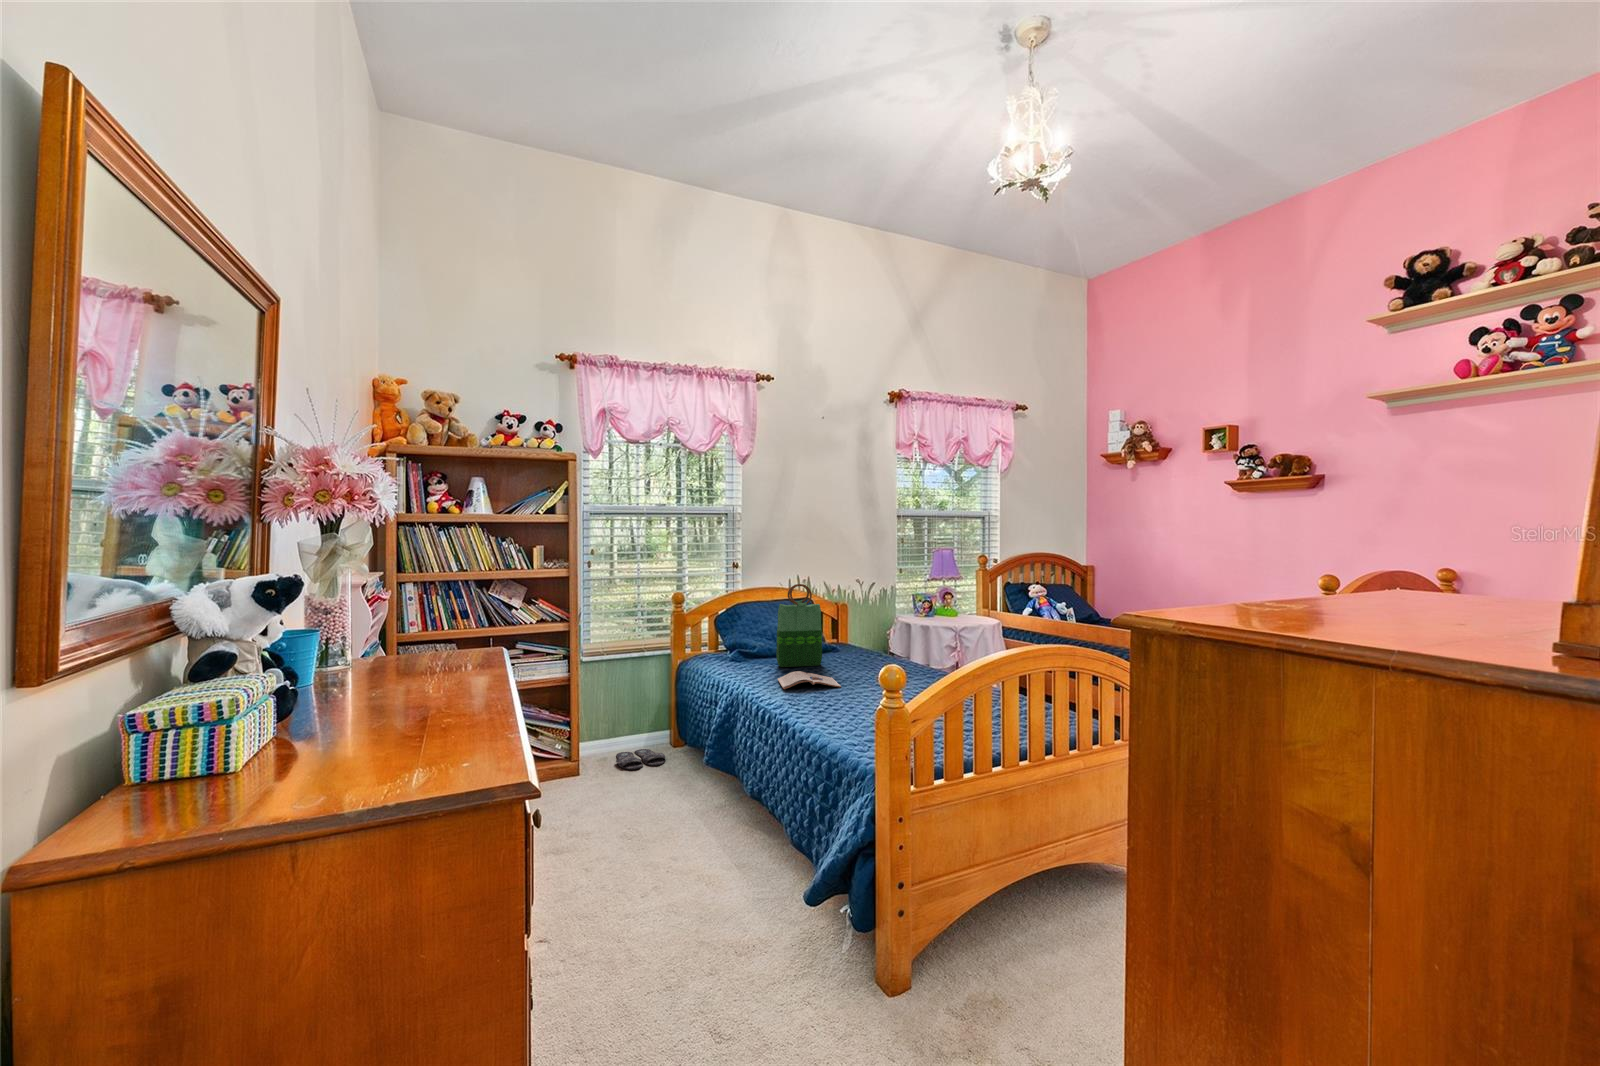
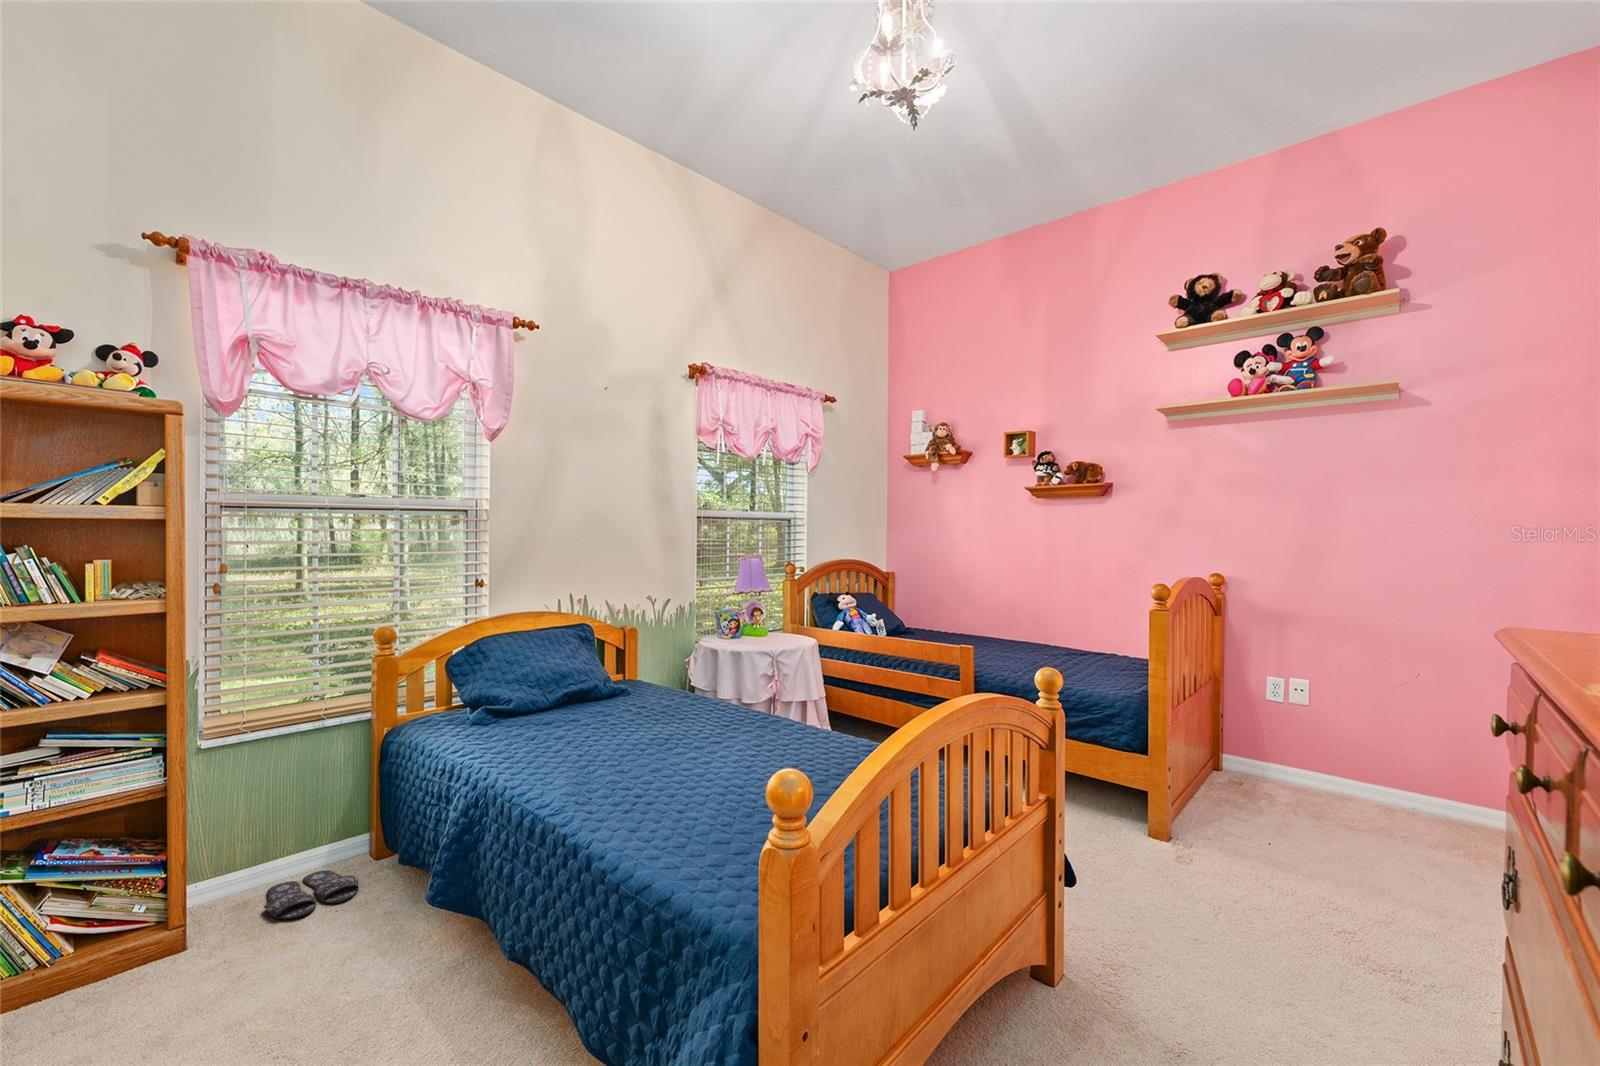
tote bag: present [776,584,822,667] -> none [545,610,612,730]
magazine: present [778,671,841,689] -> none [550,738,649,774]

